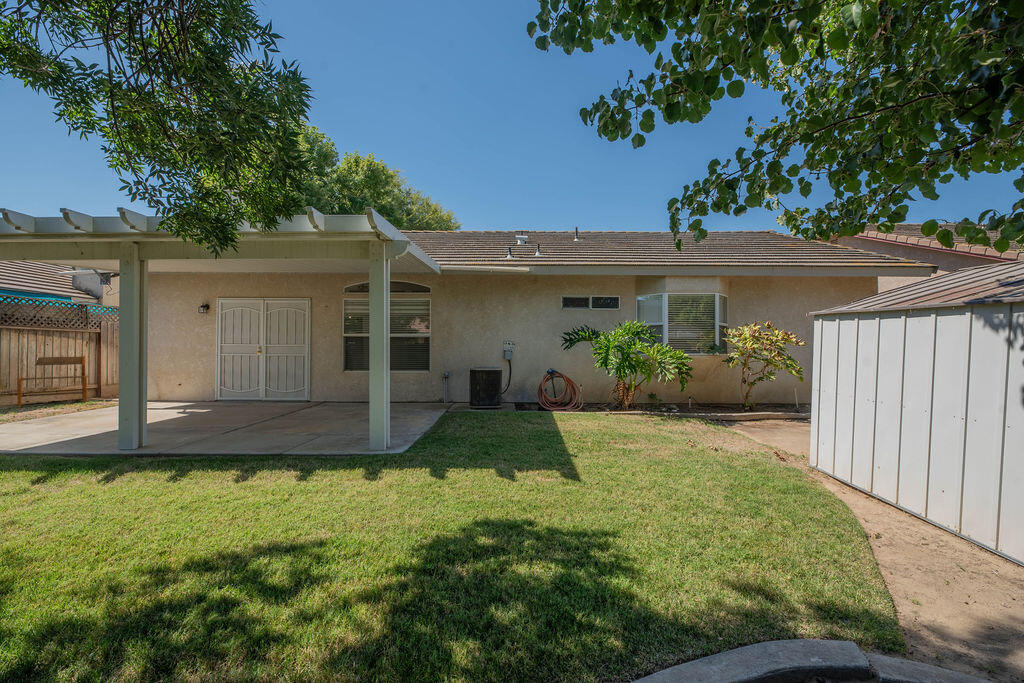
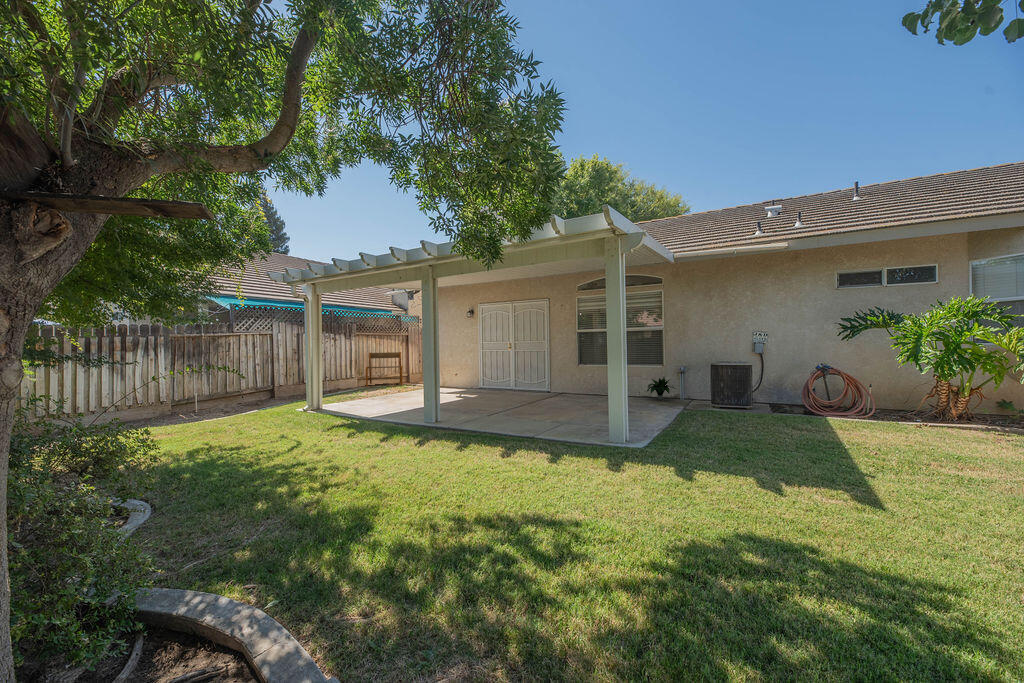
potted plant: none [415,380,446,405] -> present [647,377,674,400]

